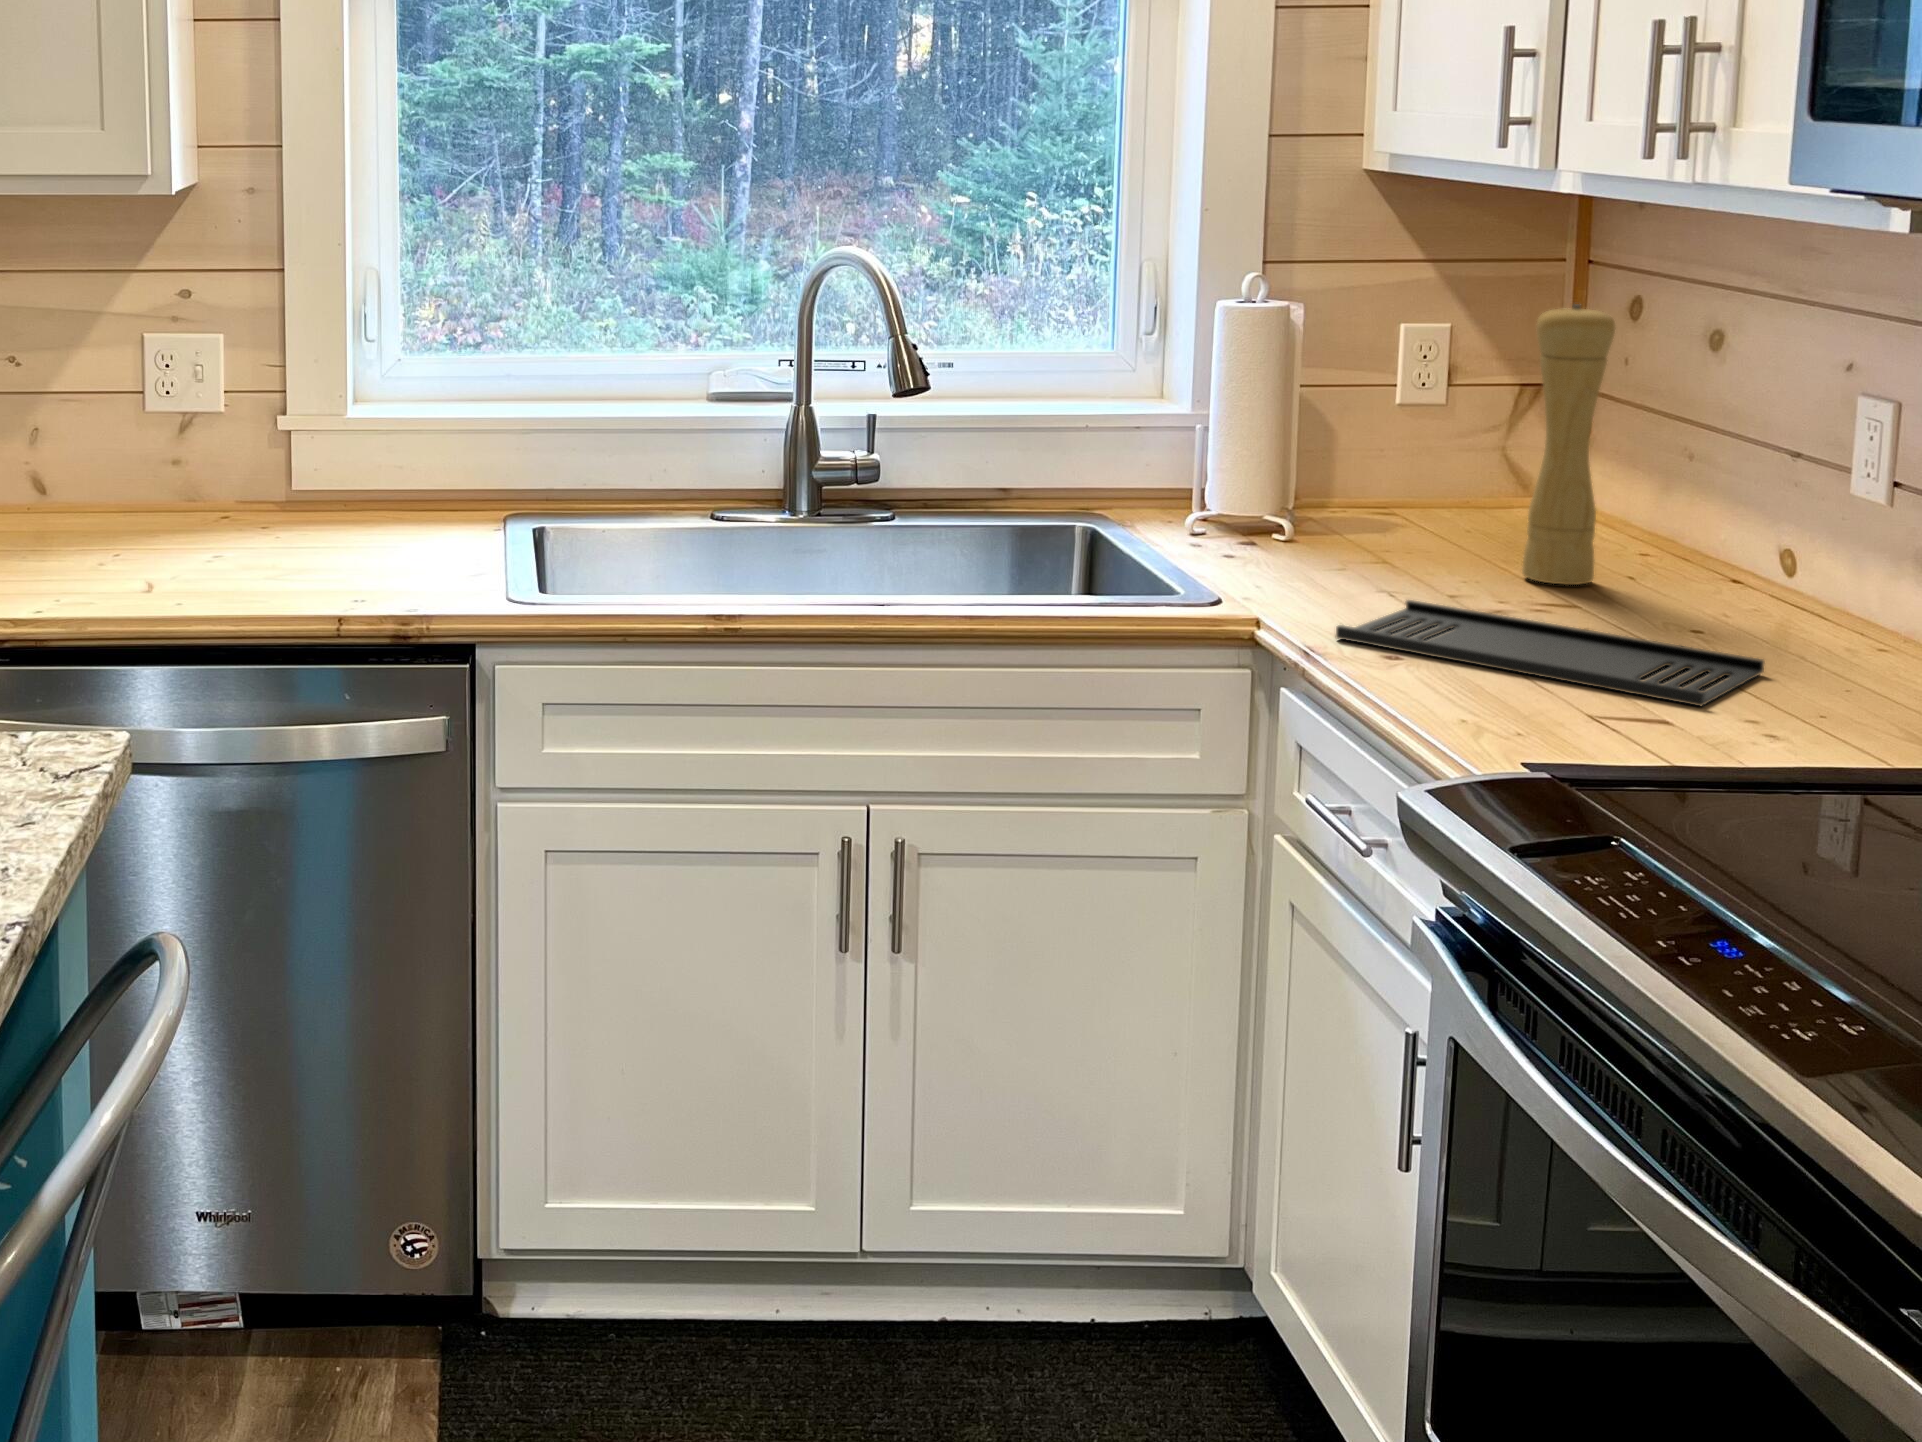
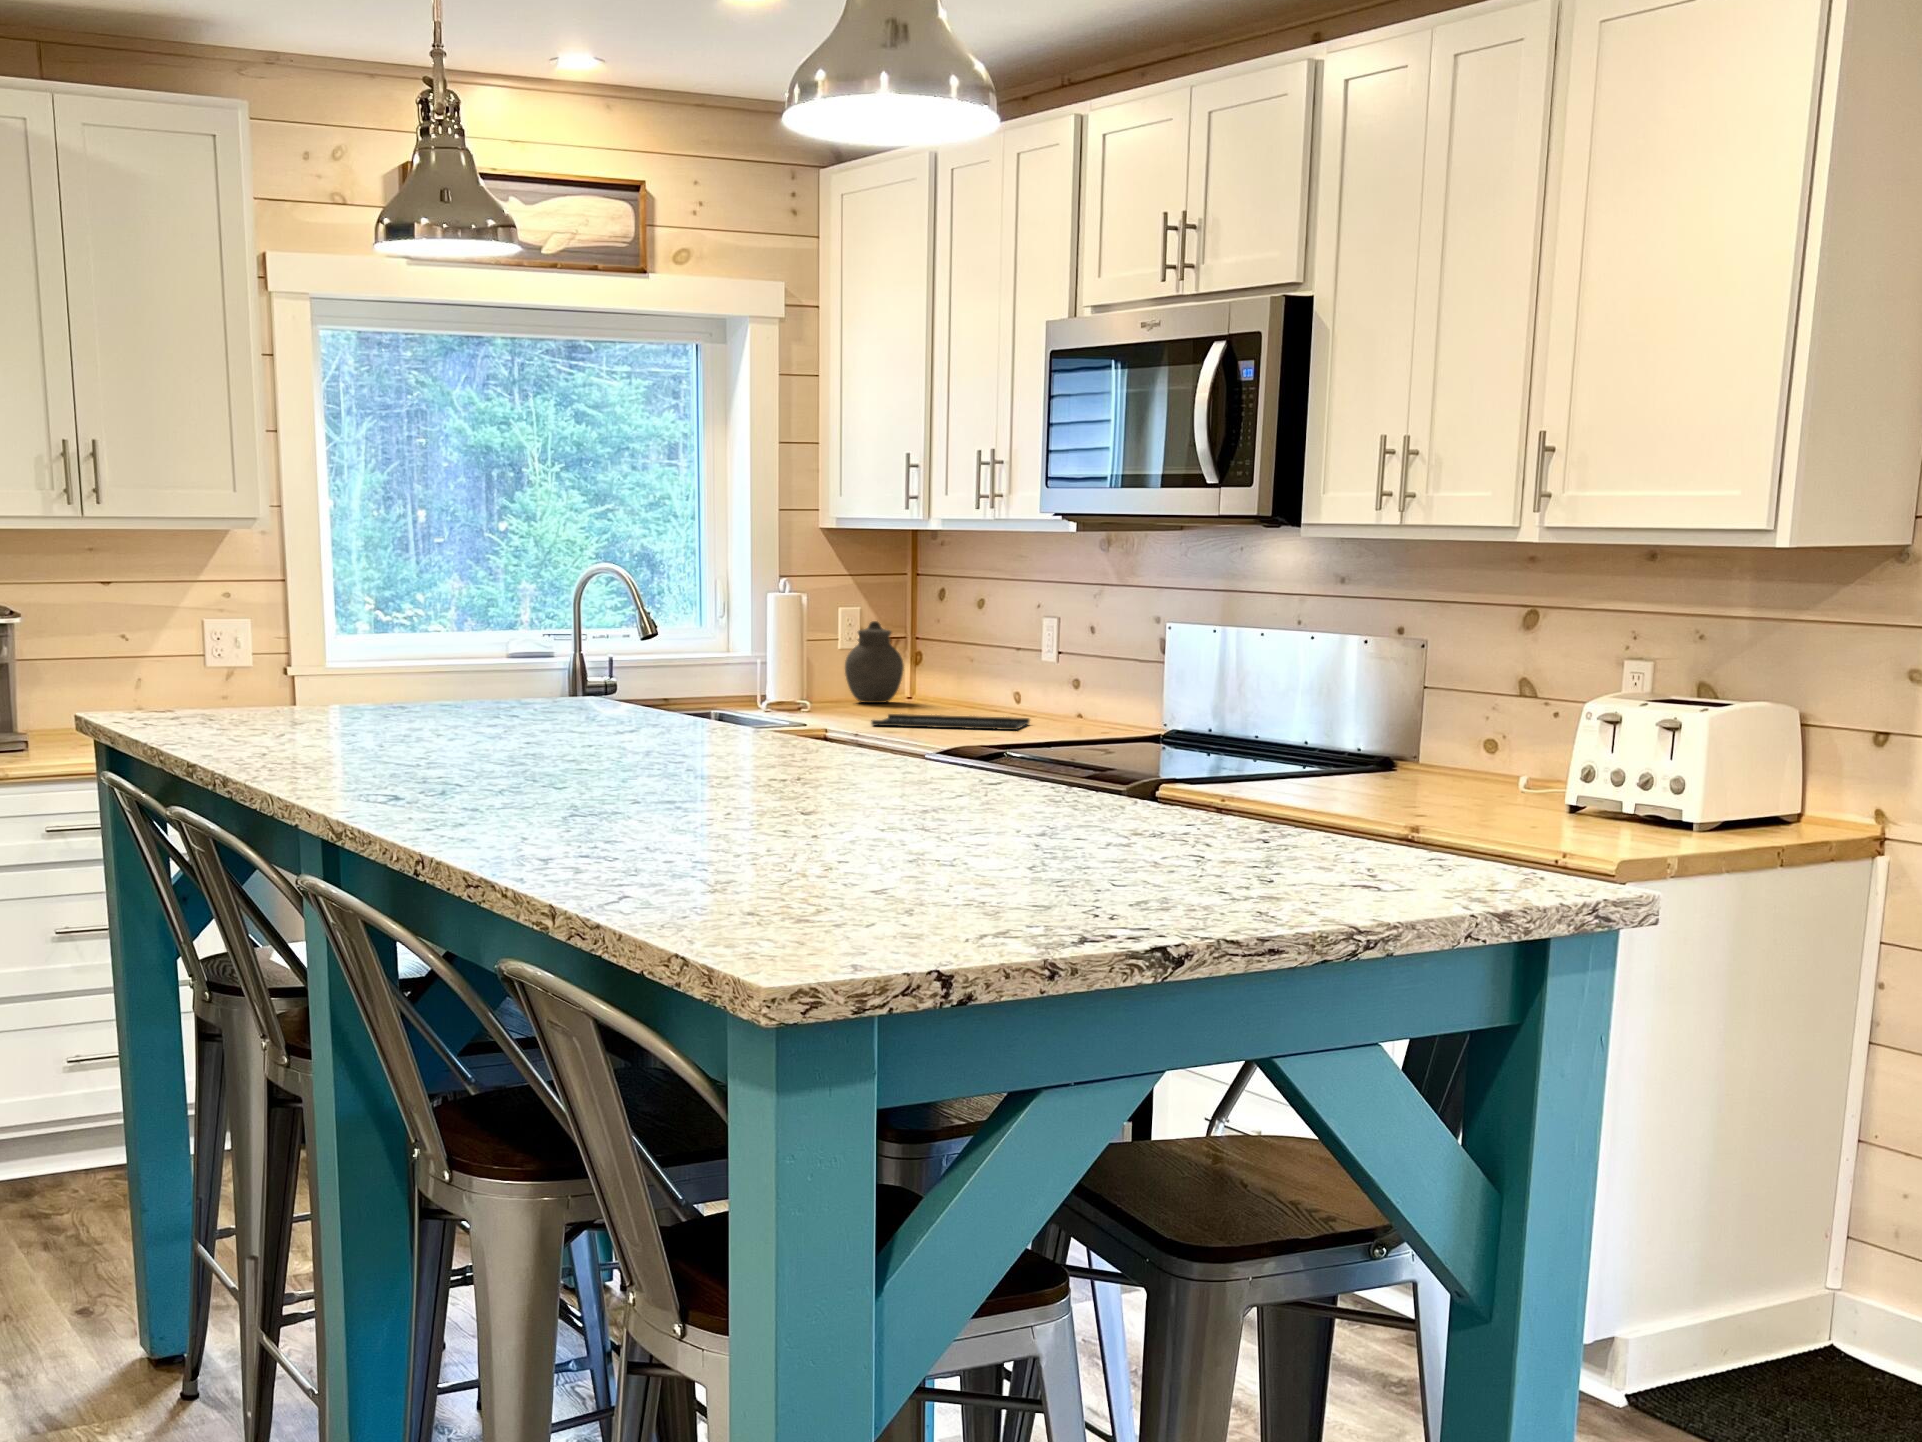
pepper mill: present [1522,304,1615,585] -> none [918,583,951,712]
jar: none [1397,363,1530,530] -> present [845,621,904,703]

